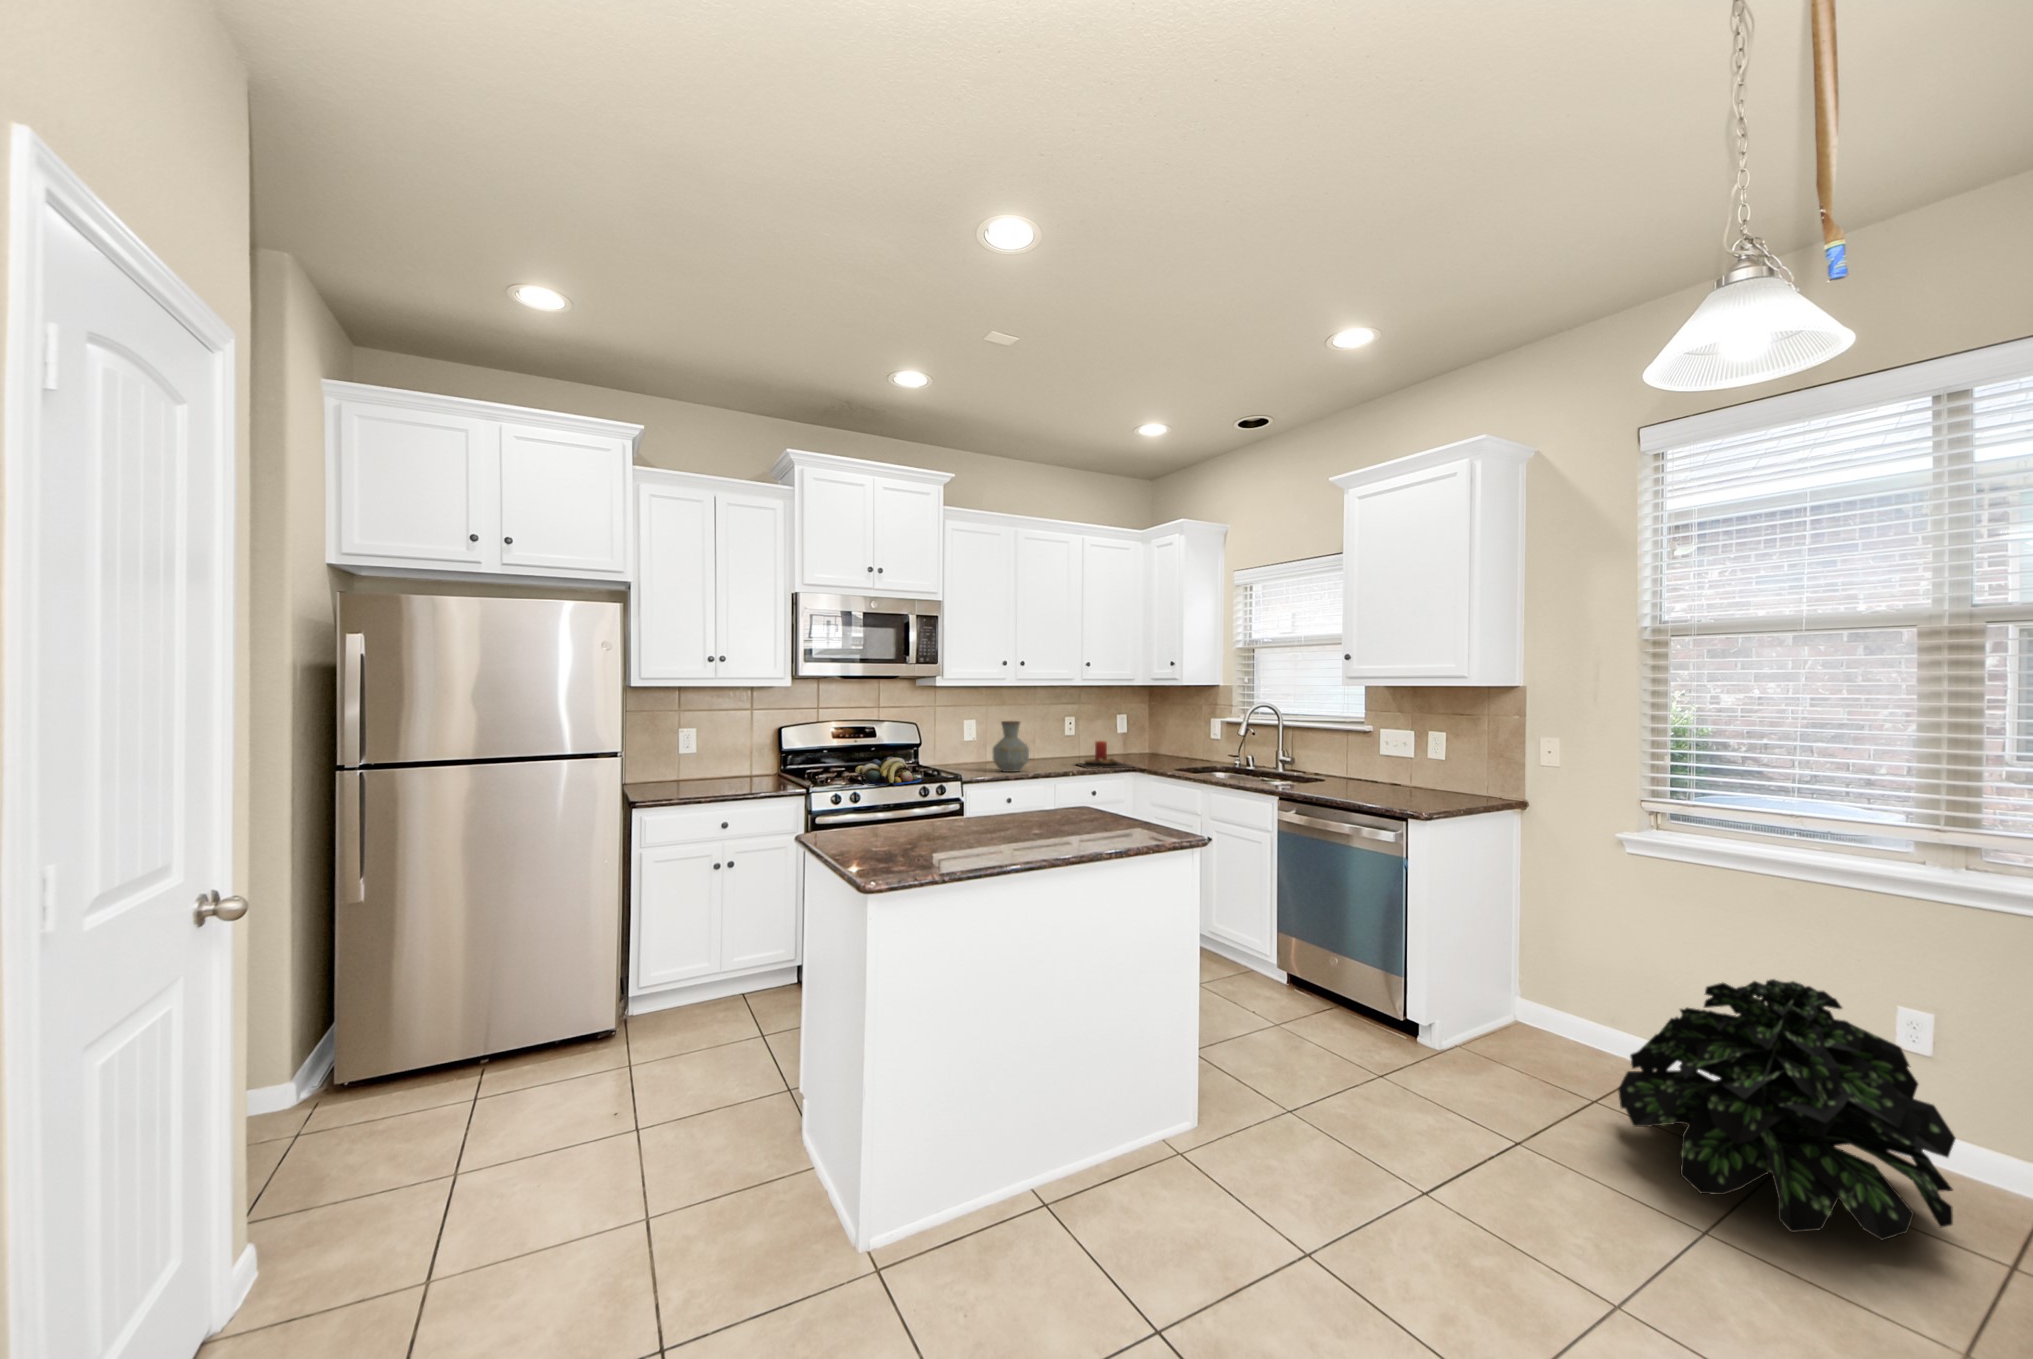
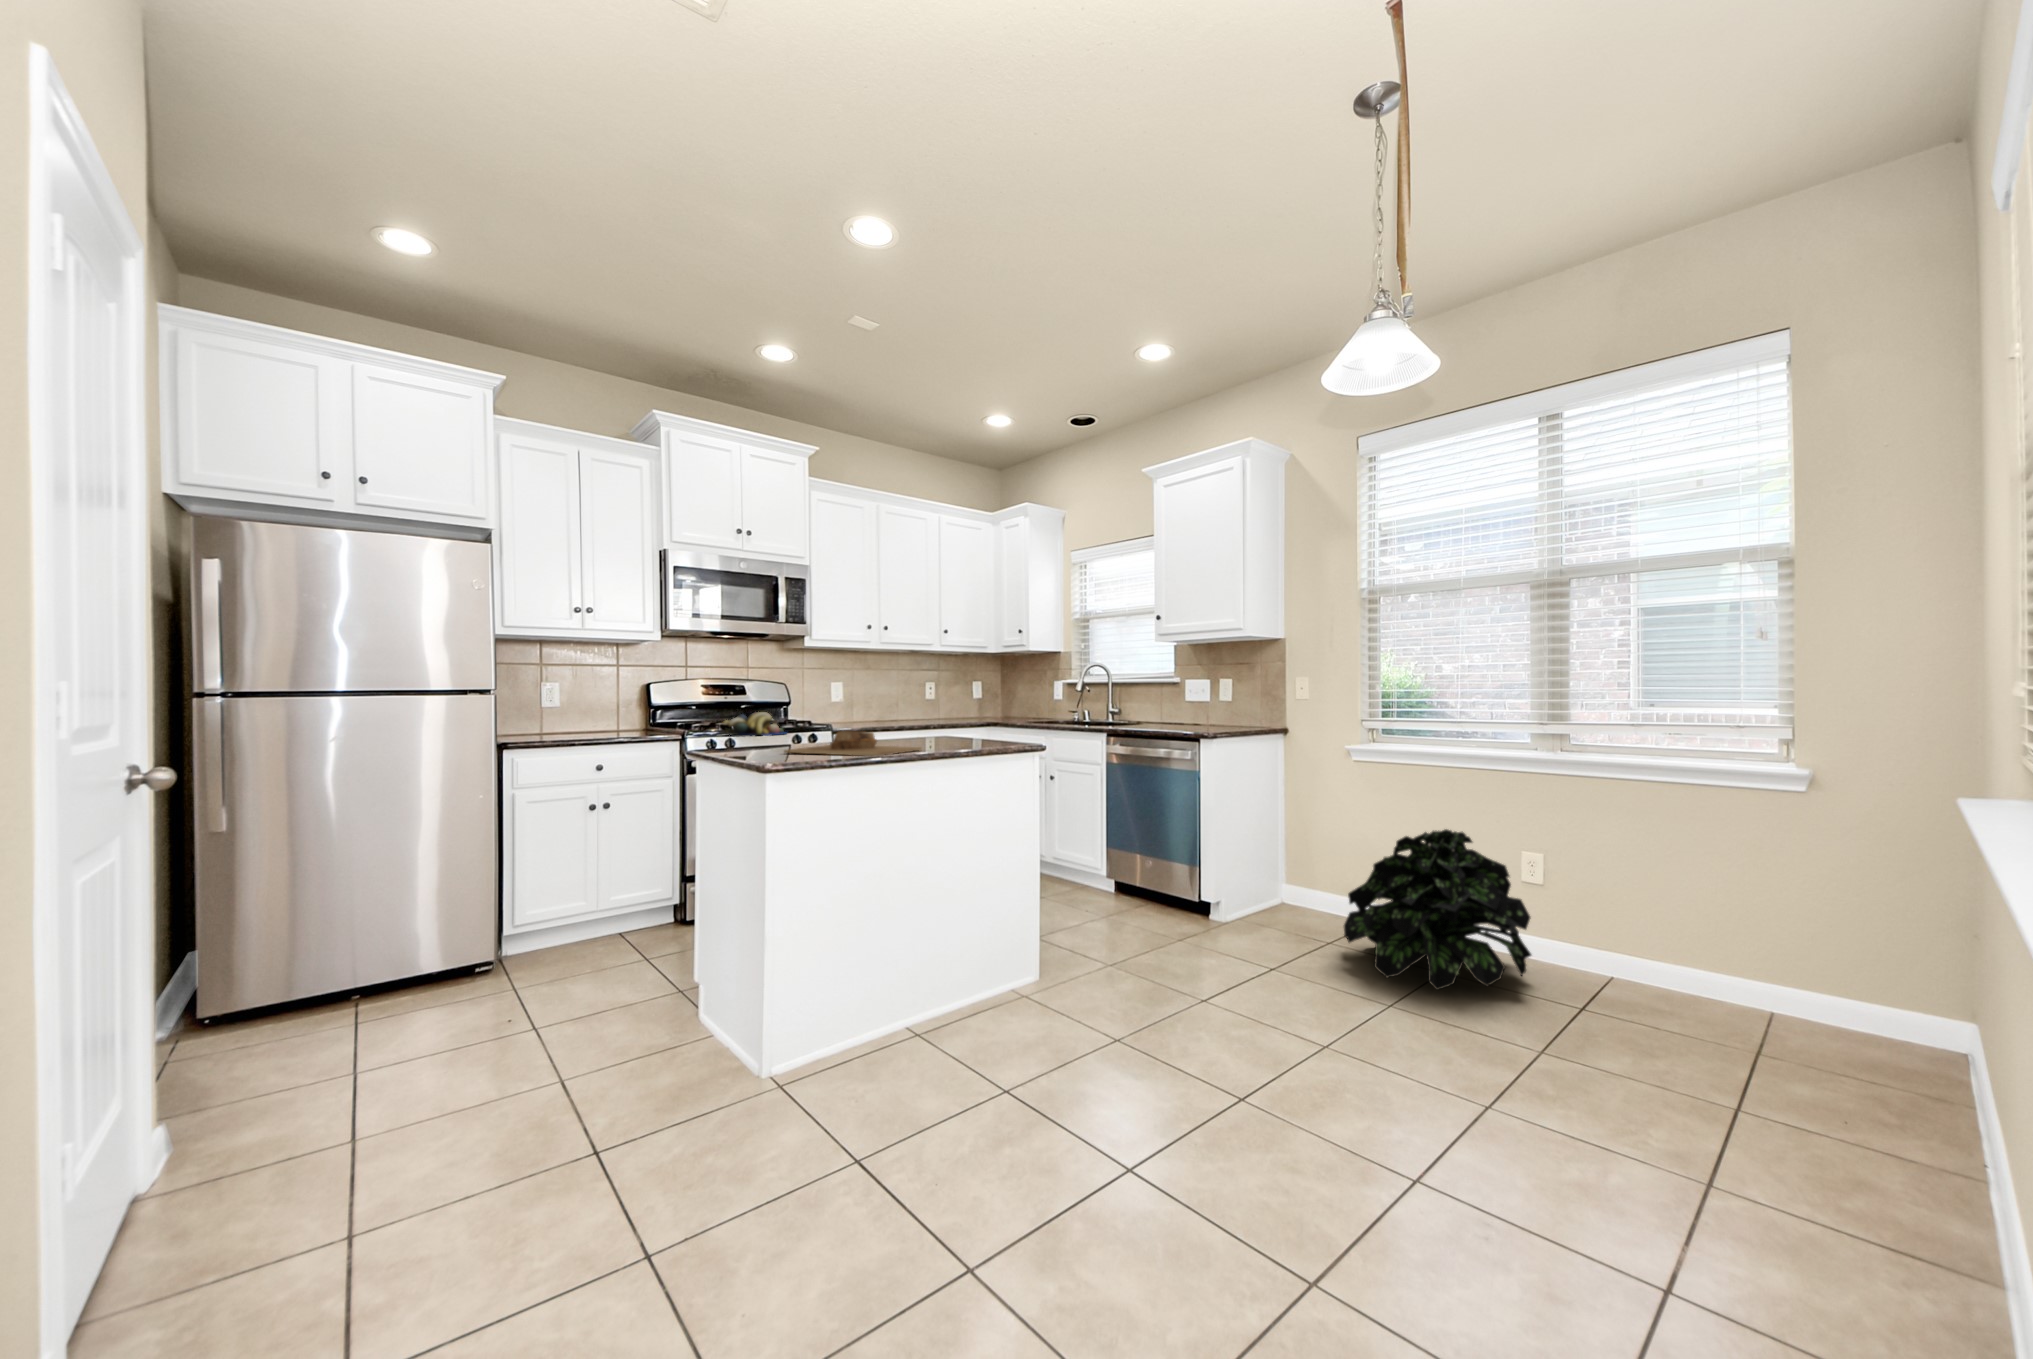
vase: present [993,721,1029,772] -> none [852,683,887,730]
candle: present [1077,741,1134,769] -> none [928,703,984,727]
cutting board: none [890,822,1051,864] -> present [784,731,921,756]

